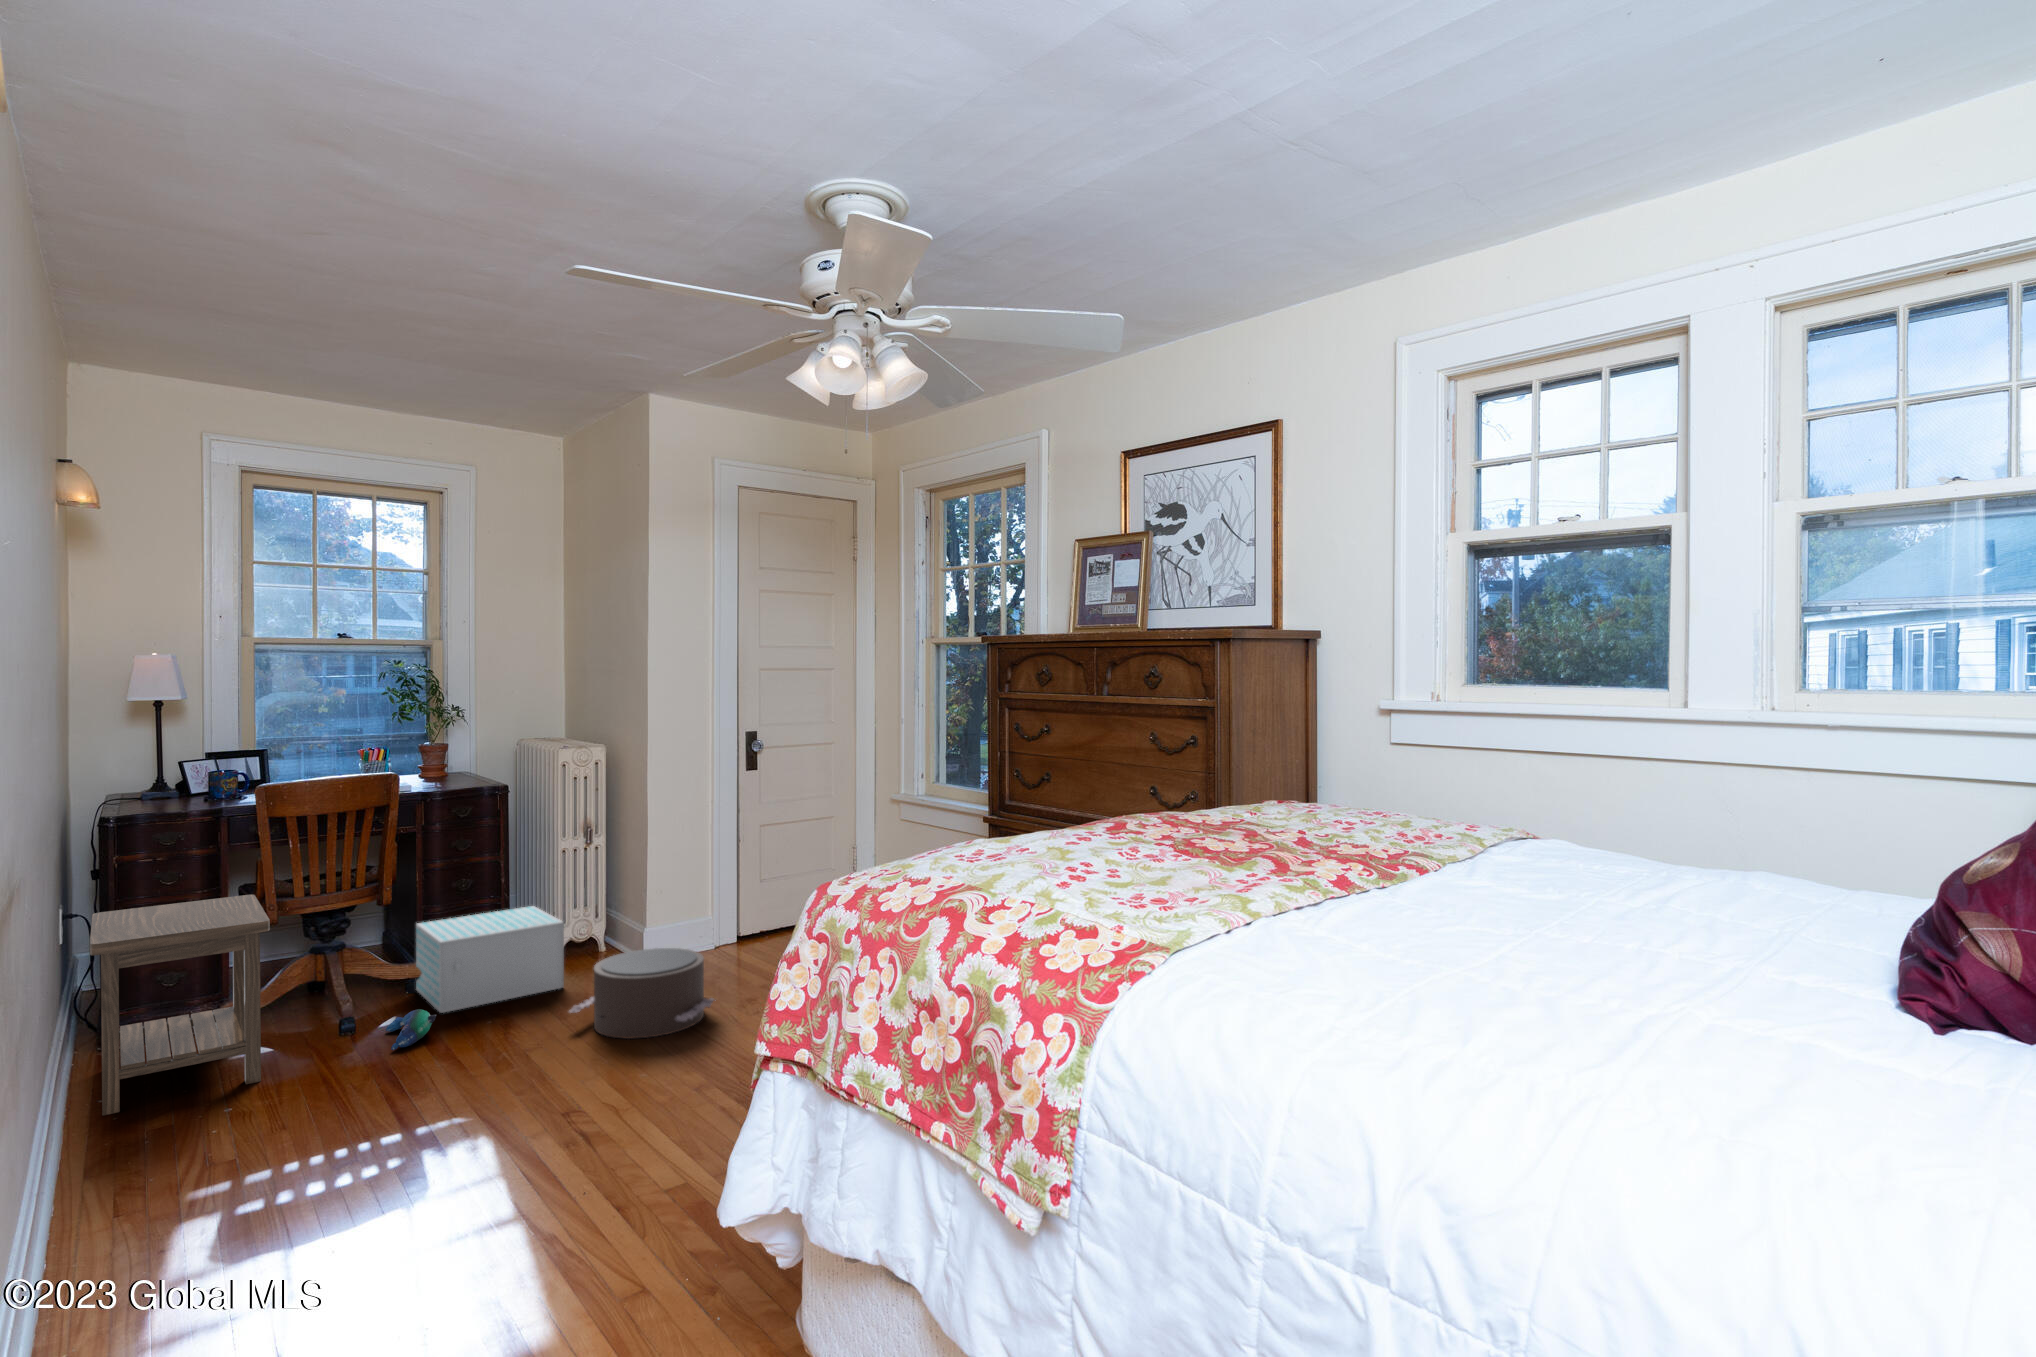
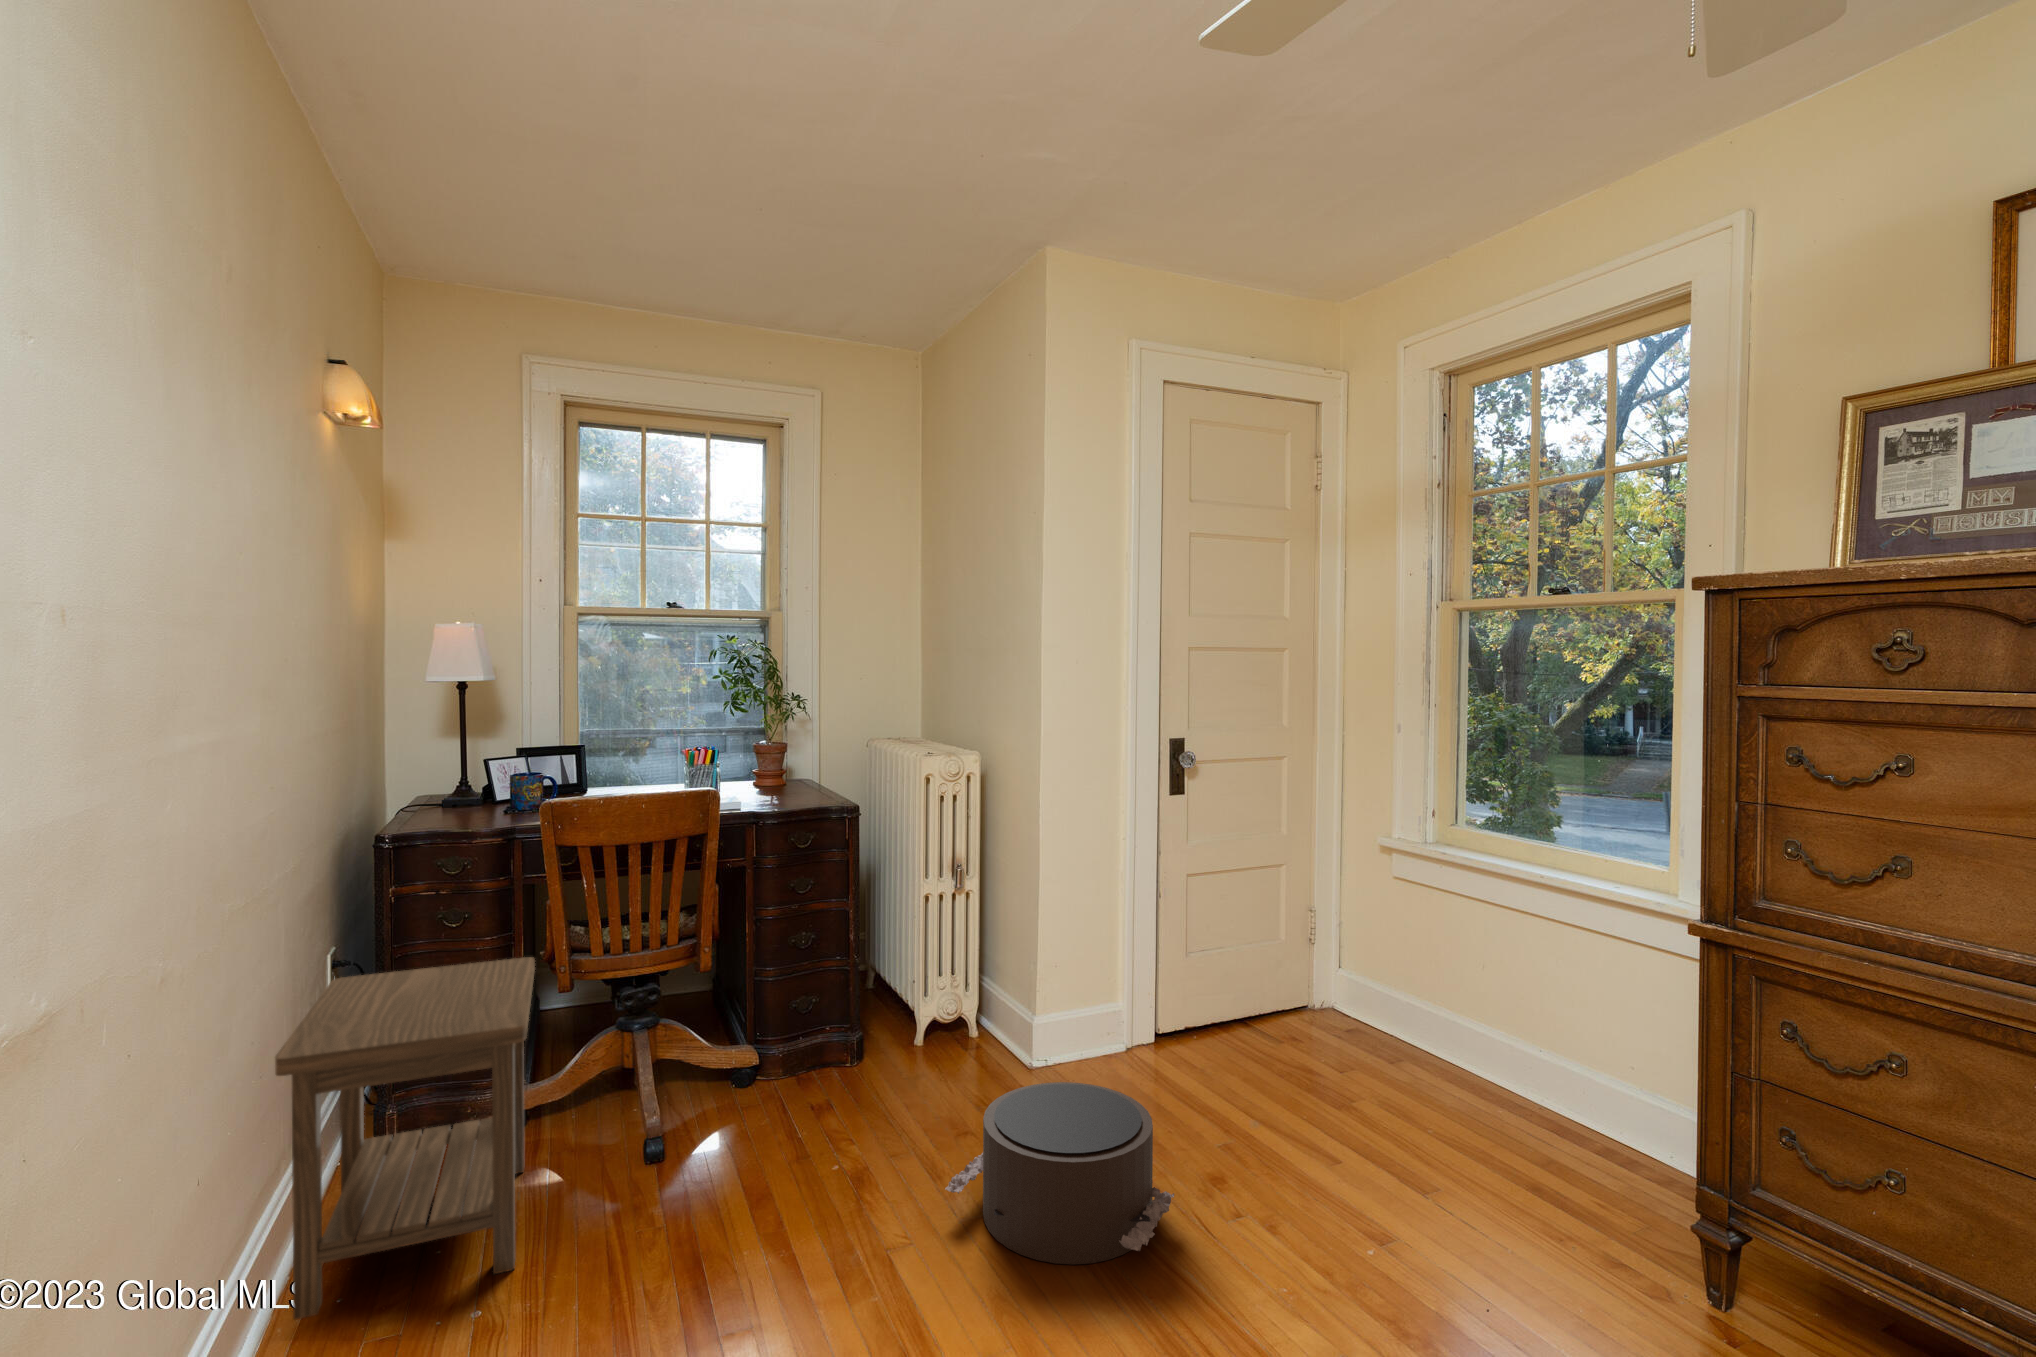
storage box: present [416,906,564,1013] -> none [742,973,931,1143]
plush toy: present [386,1009,436,1050] -> none [694,1148,759,1225]

